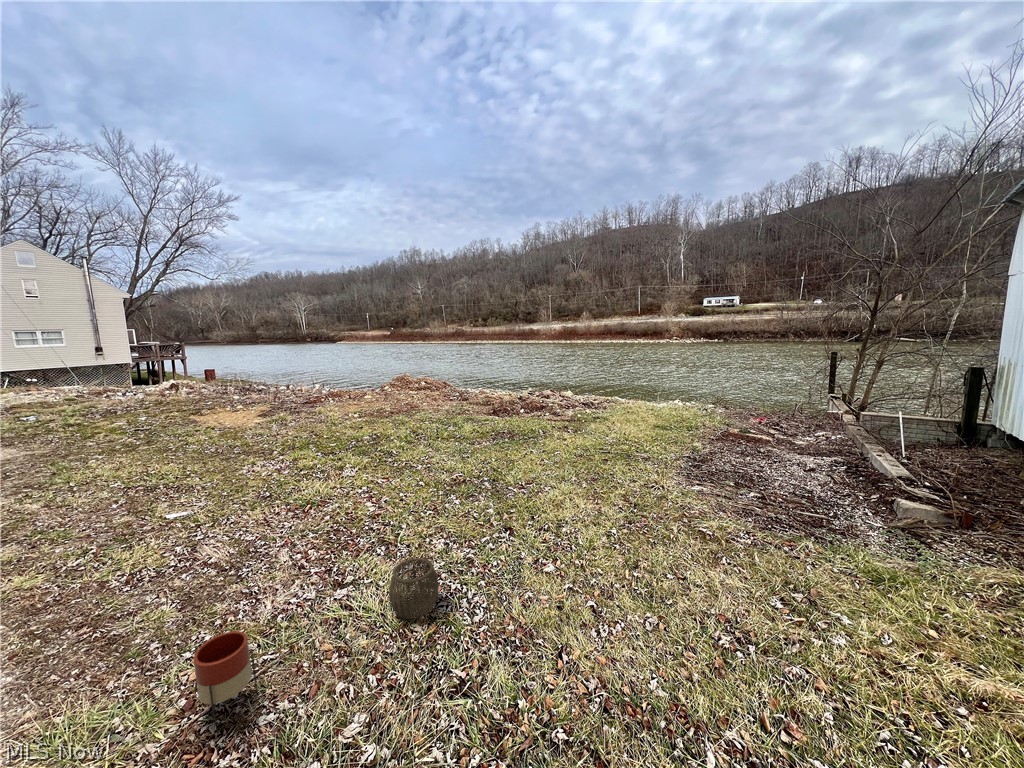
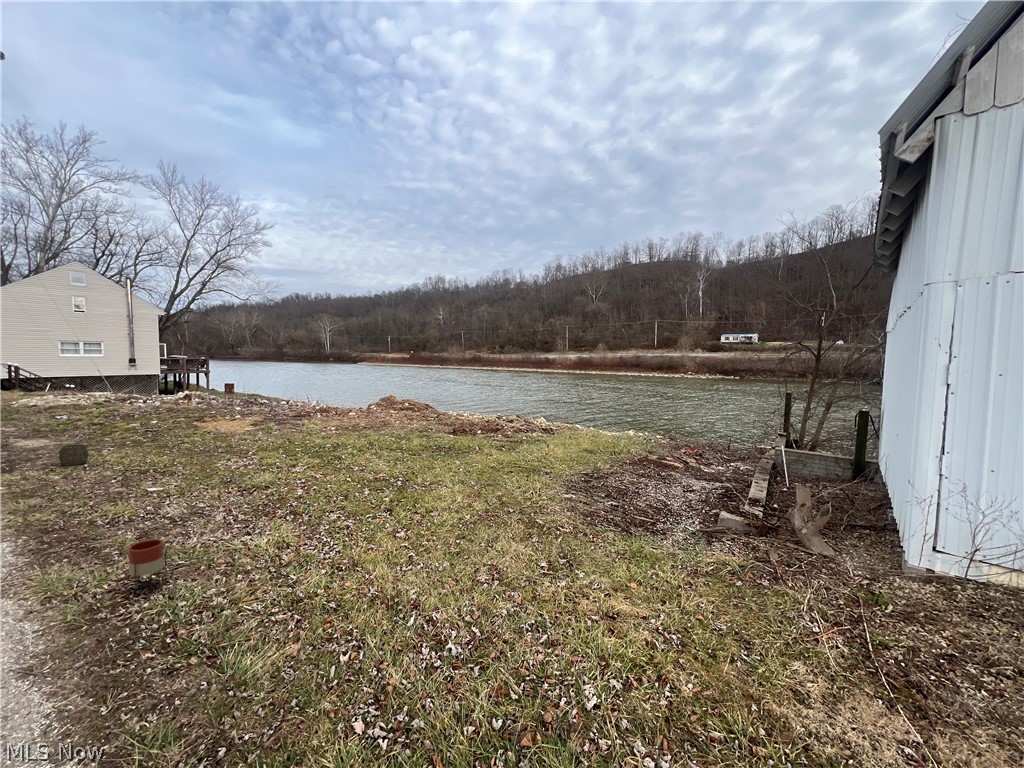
woven basket: present [389,558,439,619] -> present [59,444,88,466]

